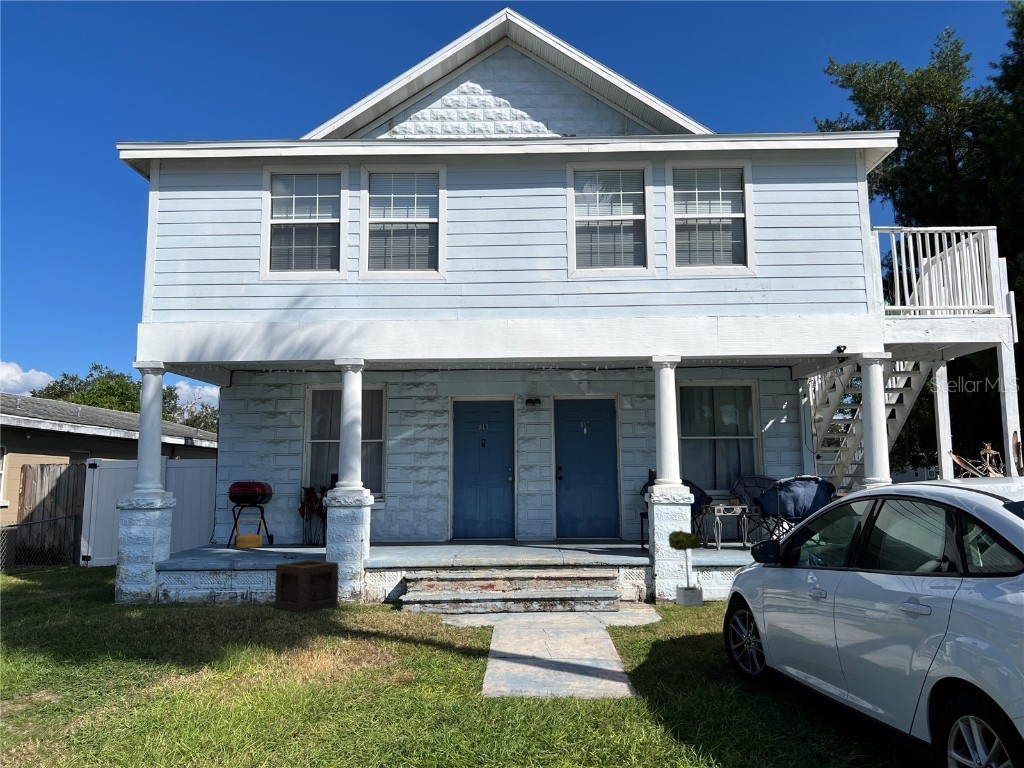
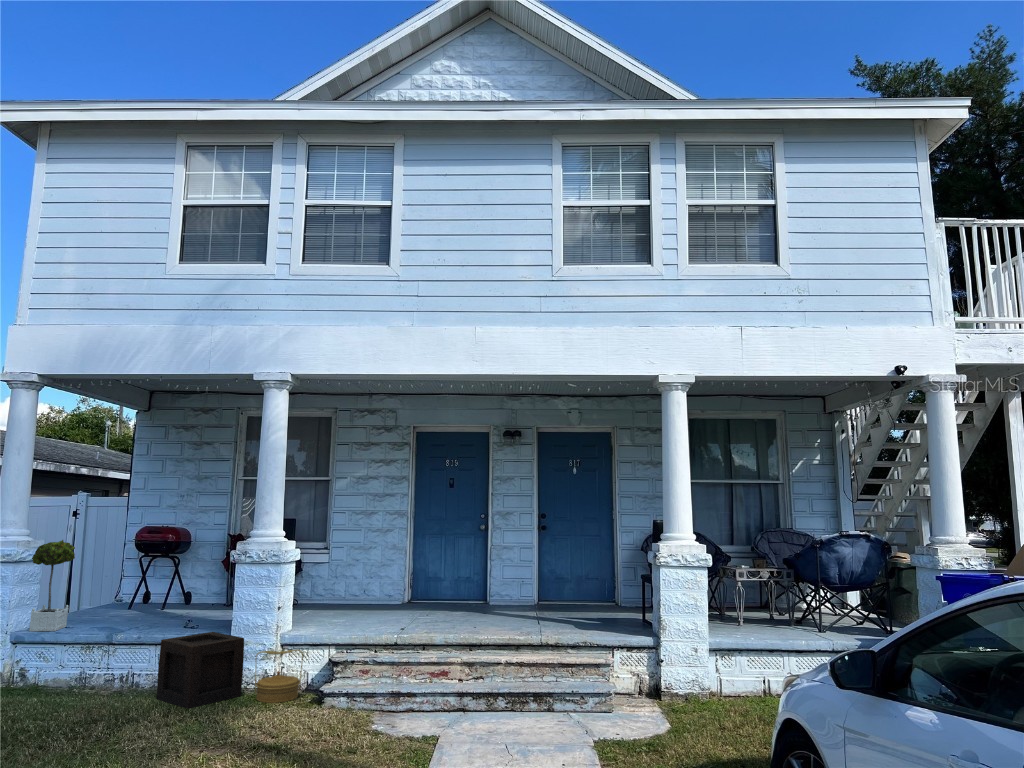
woven basket: present [236,518,263,548] -> present [255,649,303,703]
potted tree: present [668,530,703,606] -> present [29,540,75,631]

